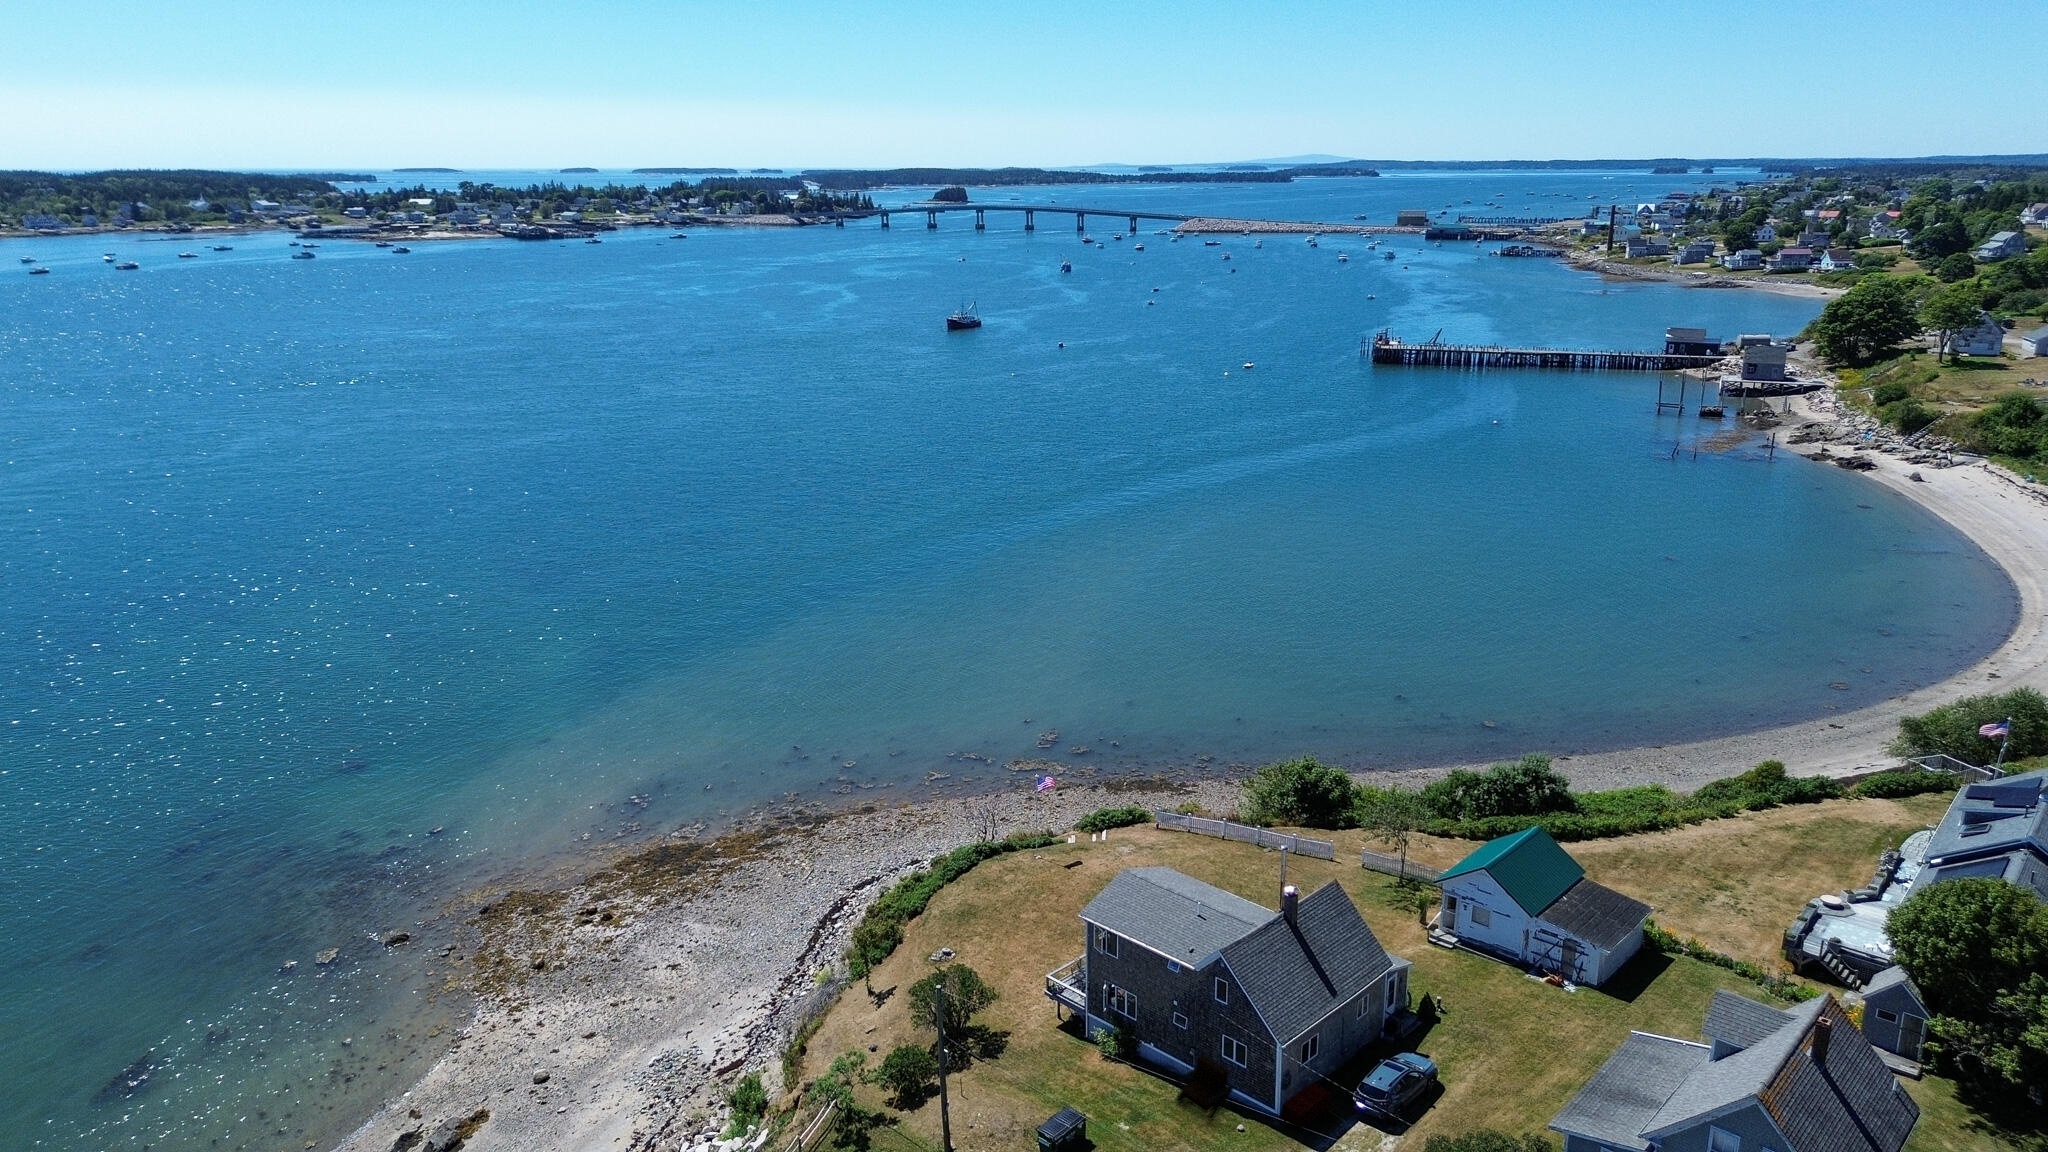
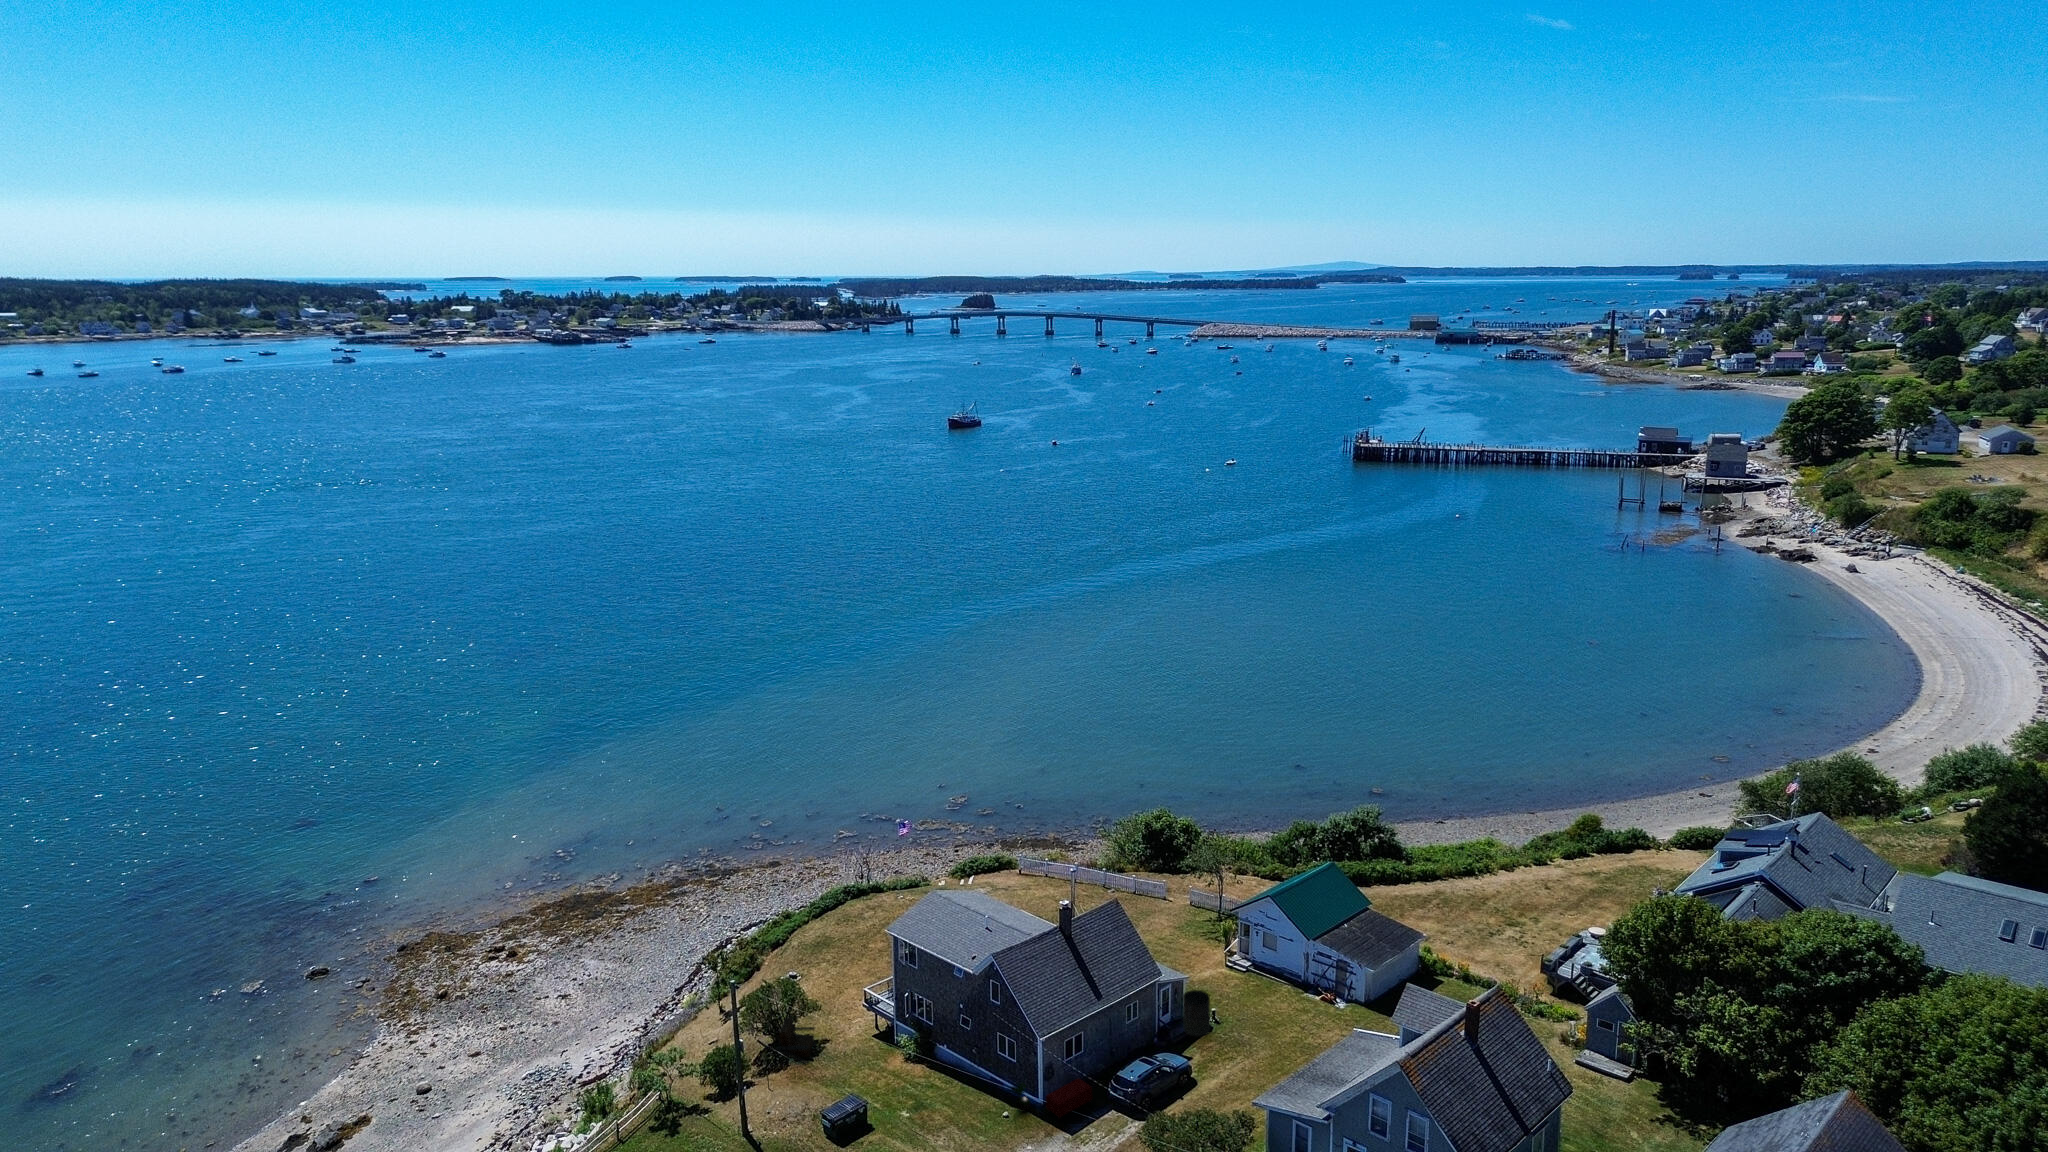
trash can: none [1405,976,1439,1029] -> present [1183,990,1210,1037]
lounge chair: present [1176,1055,1234,1120] -> present [777,1017,817,1064]
potted tree: none [1239,1087,1264,1121] -> present [1010,1084,1030,1112]

